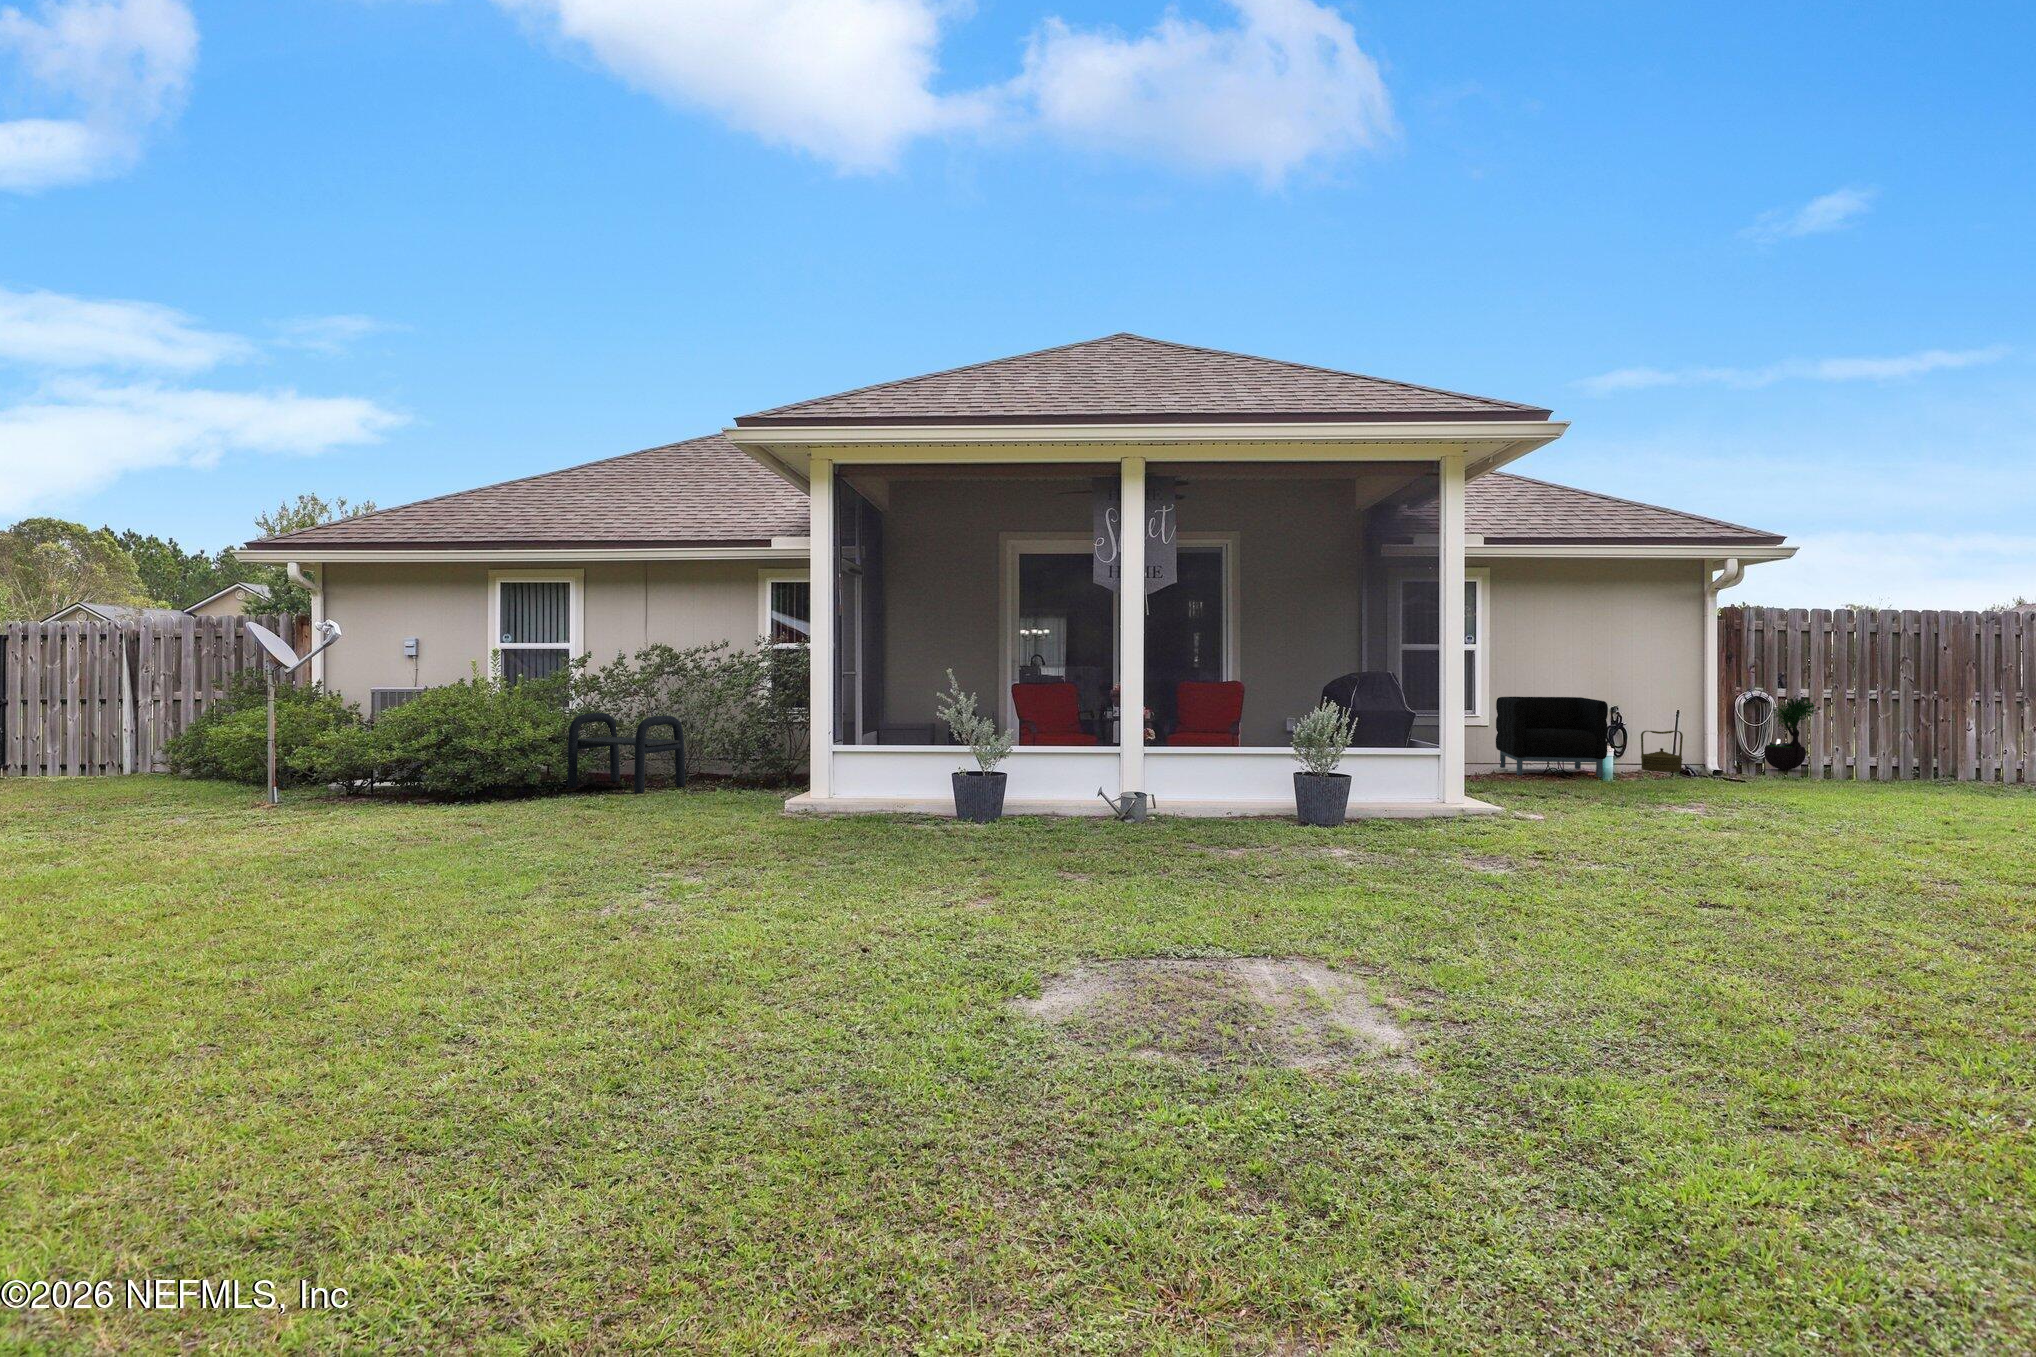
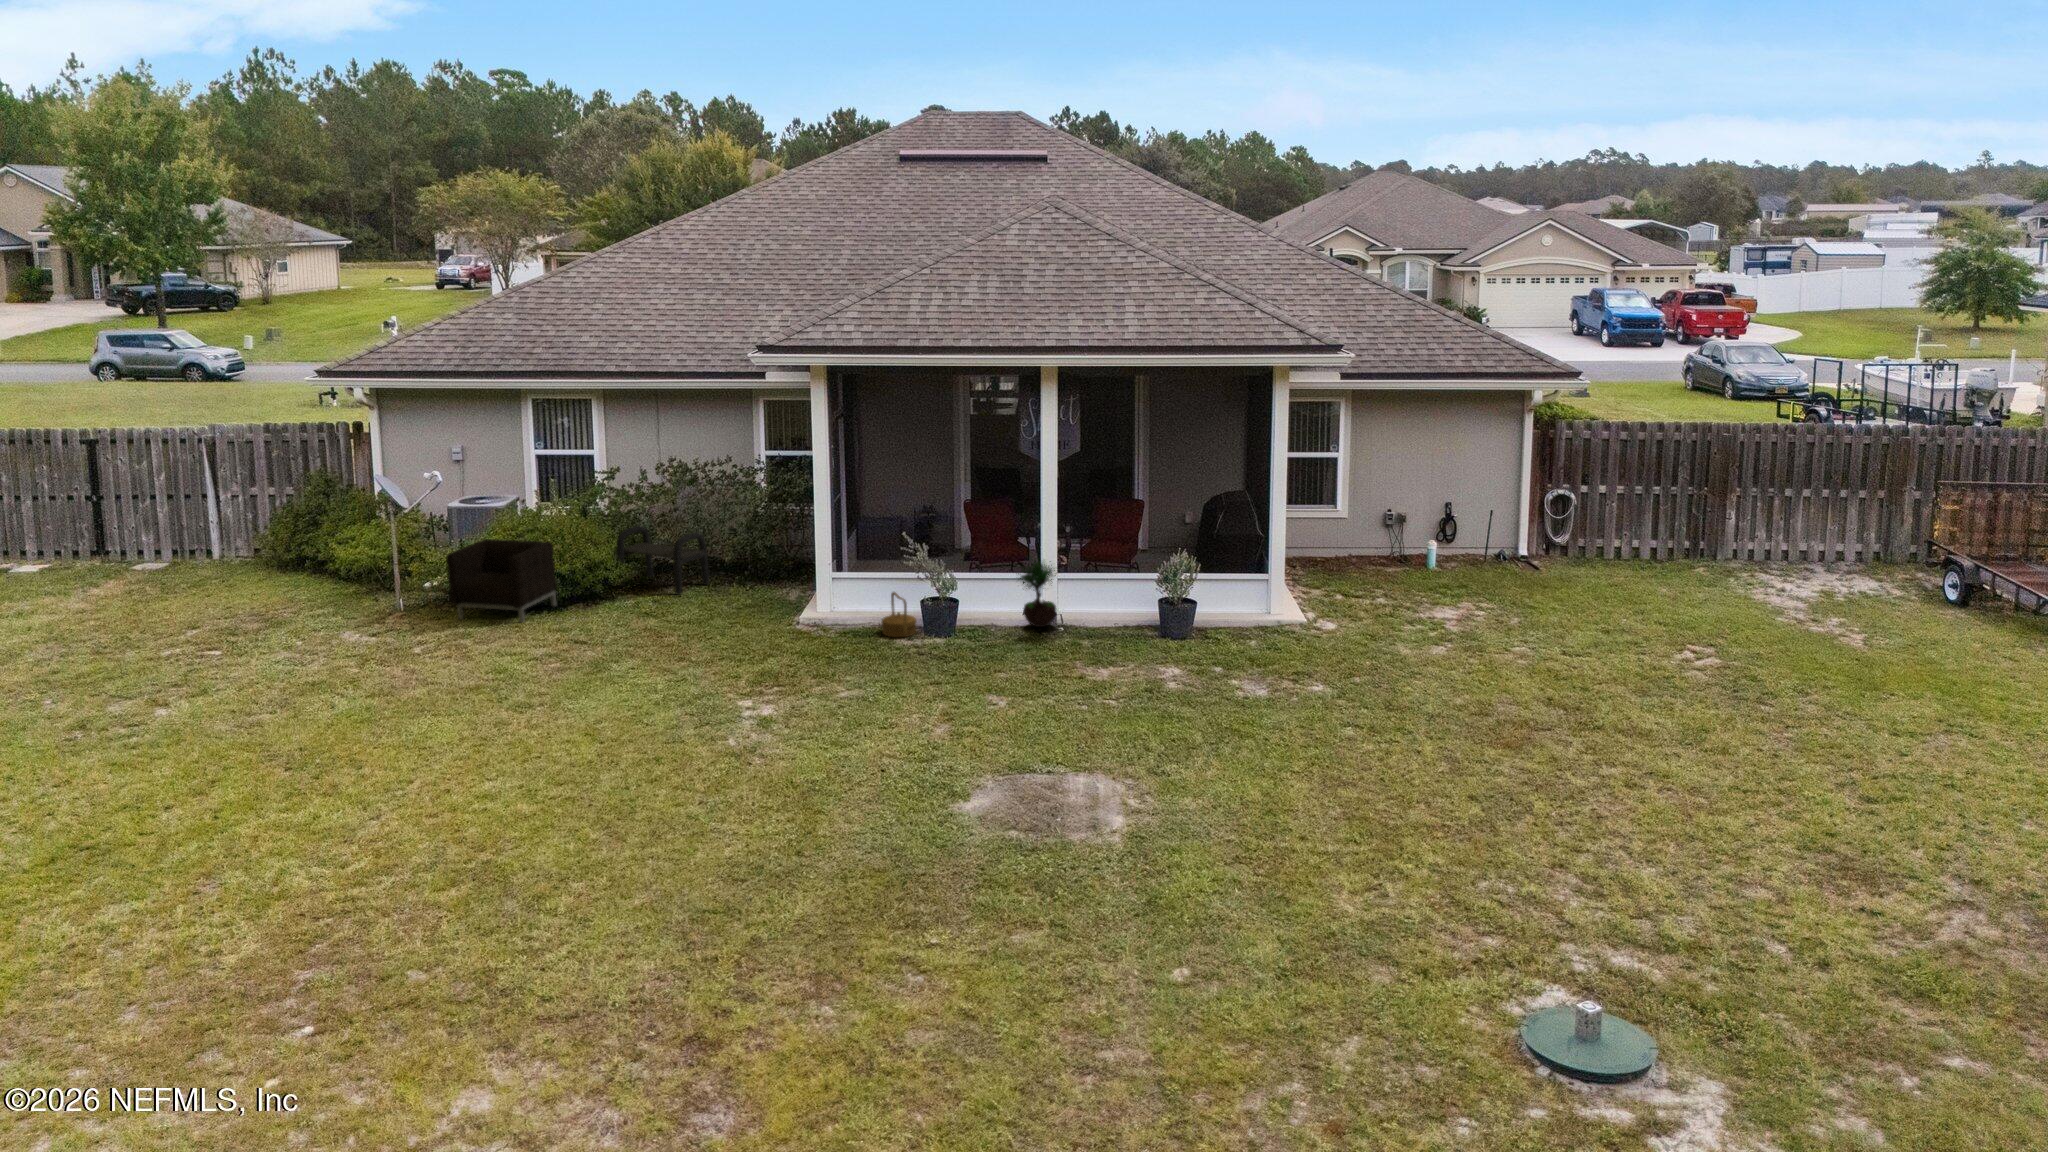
potted tree: present [1764,695,1818,770] -> present [1018,561,1056,627]
armchair: present [1496,697,1608,777] -> present [446,539,557,623]
woven basket: present [1641,731,1683,772] -> present [882,592,917,637]

